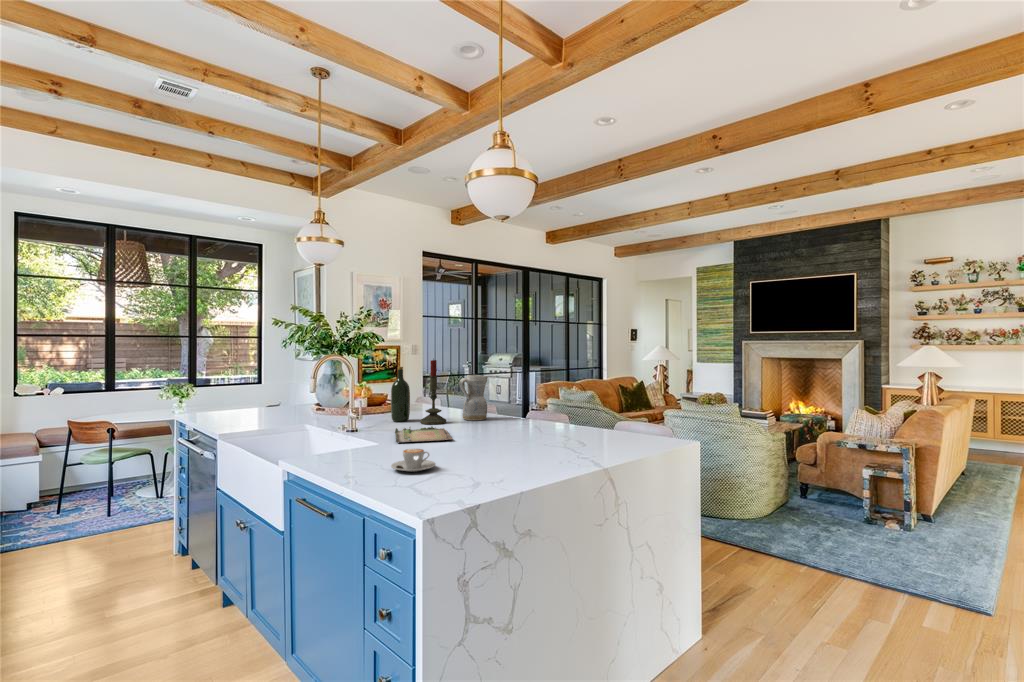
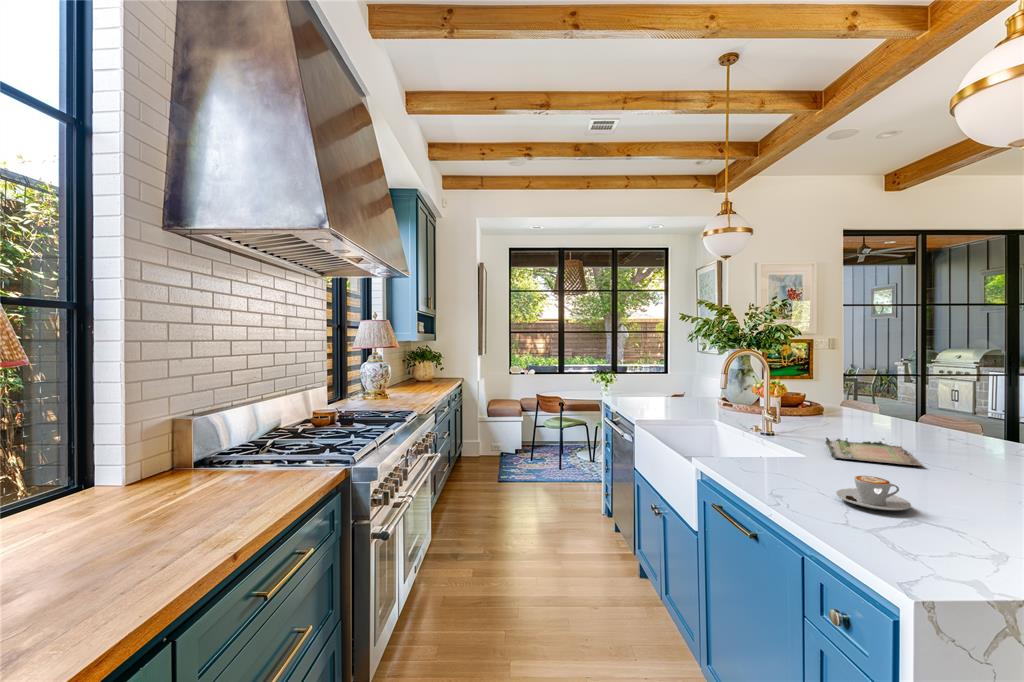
candle: present [421,360,446,425] -> none [859,354,899,439]
wine bottle: present [391,367,410,422] -> none [815,364,841,429]
ceramic pitcher: present [459,375,488,420] -> none [920,378,971,440]

